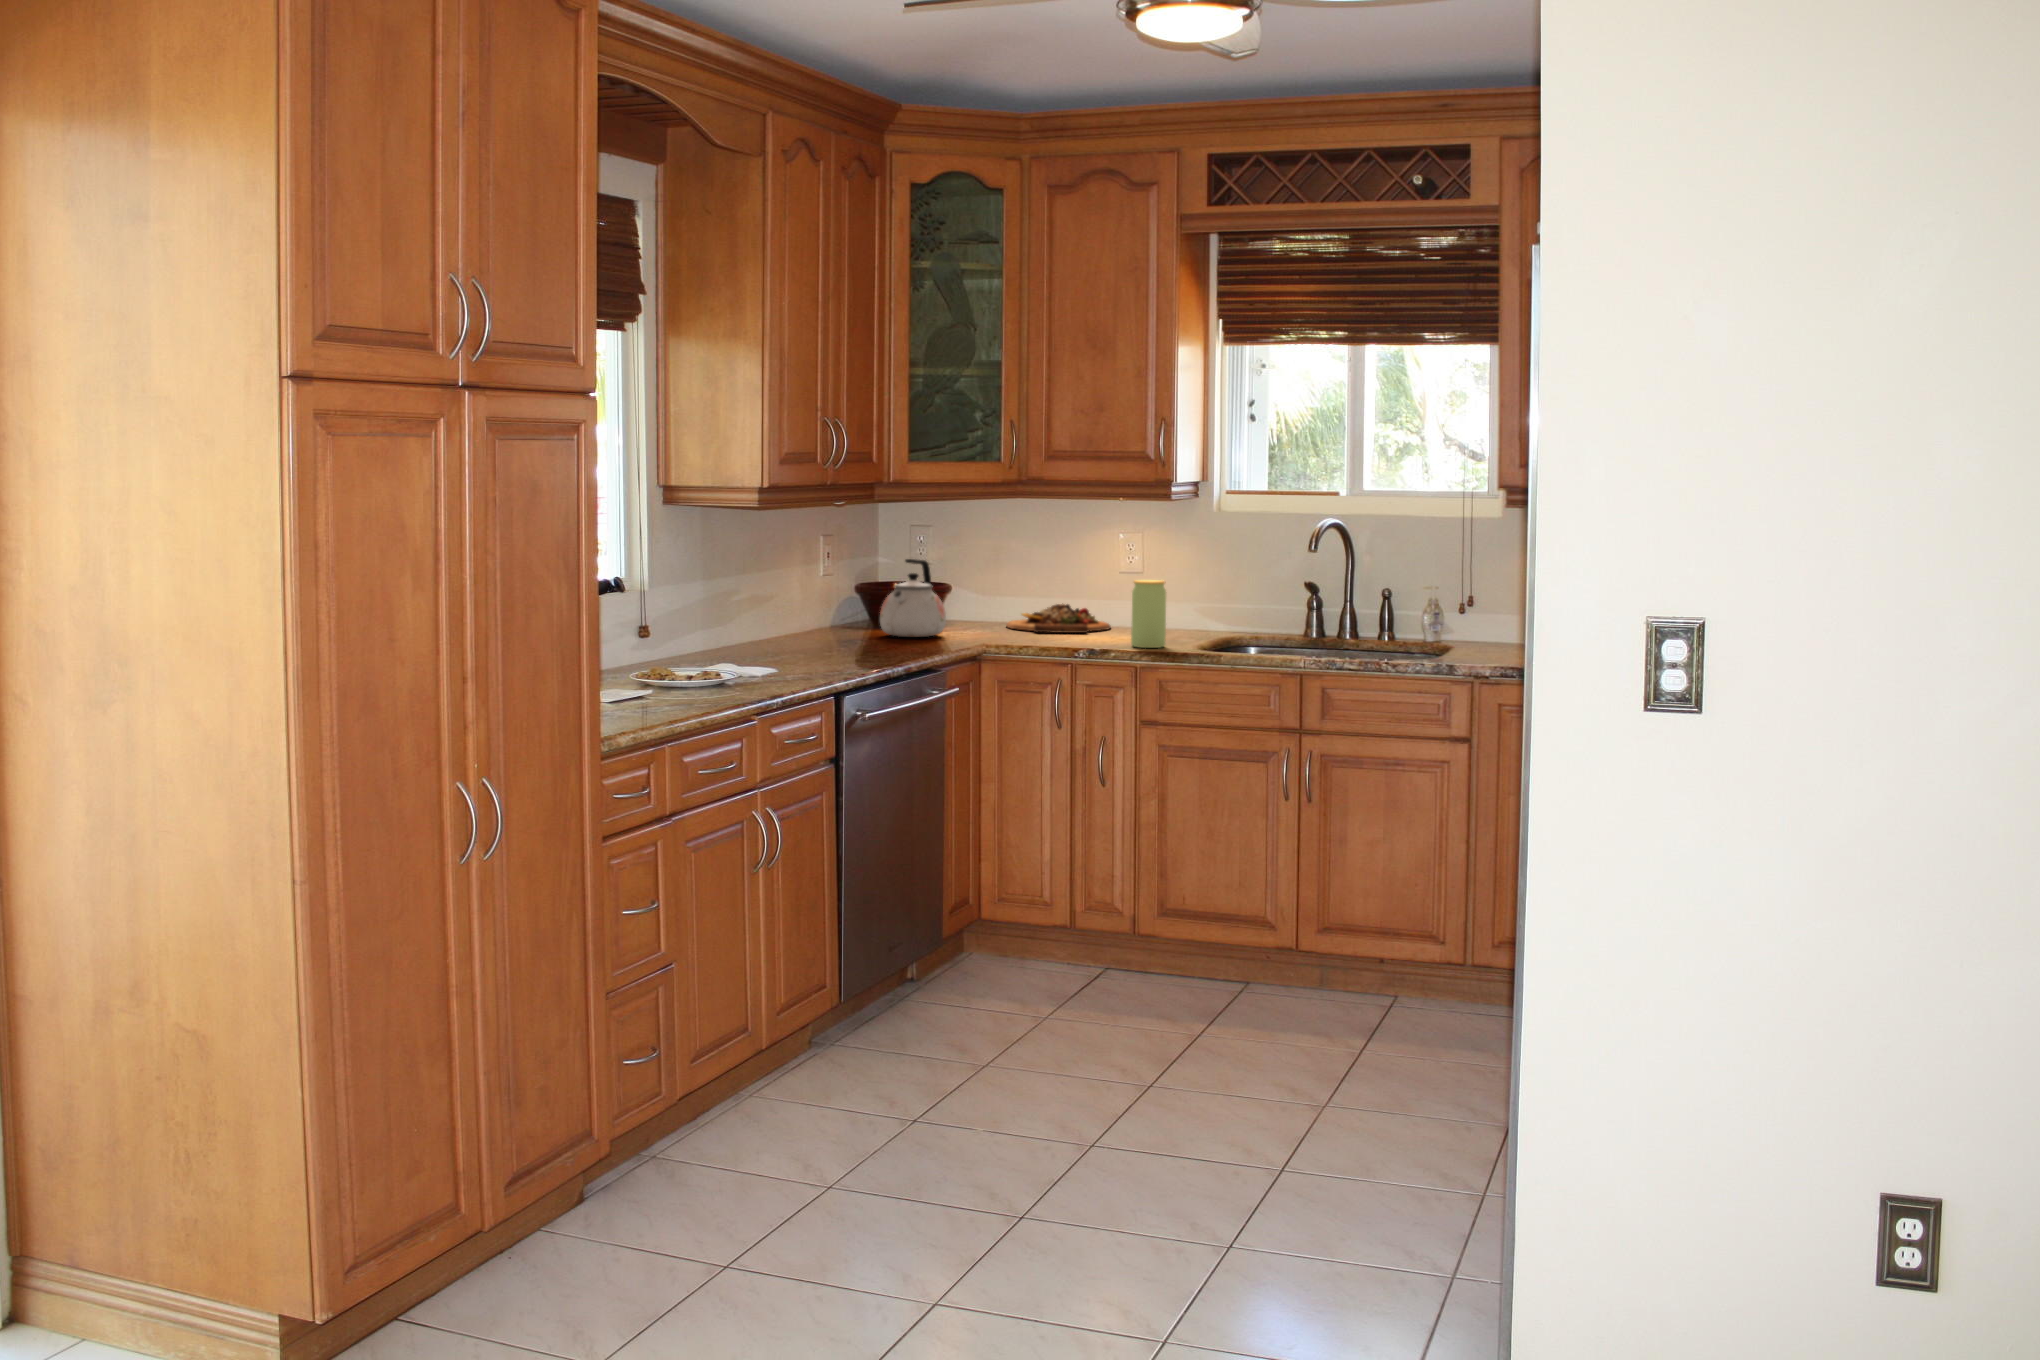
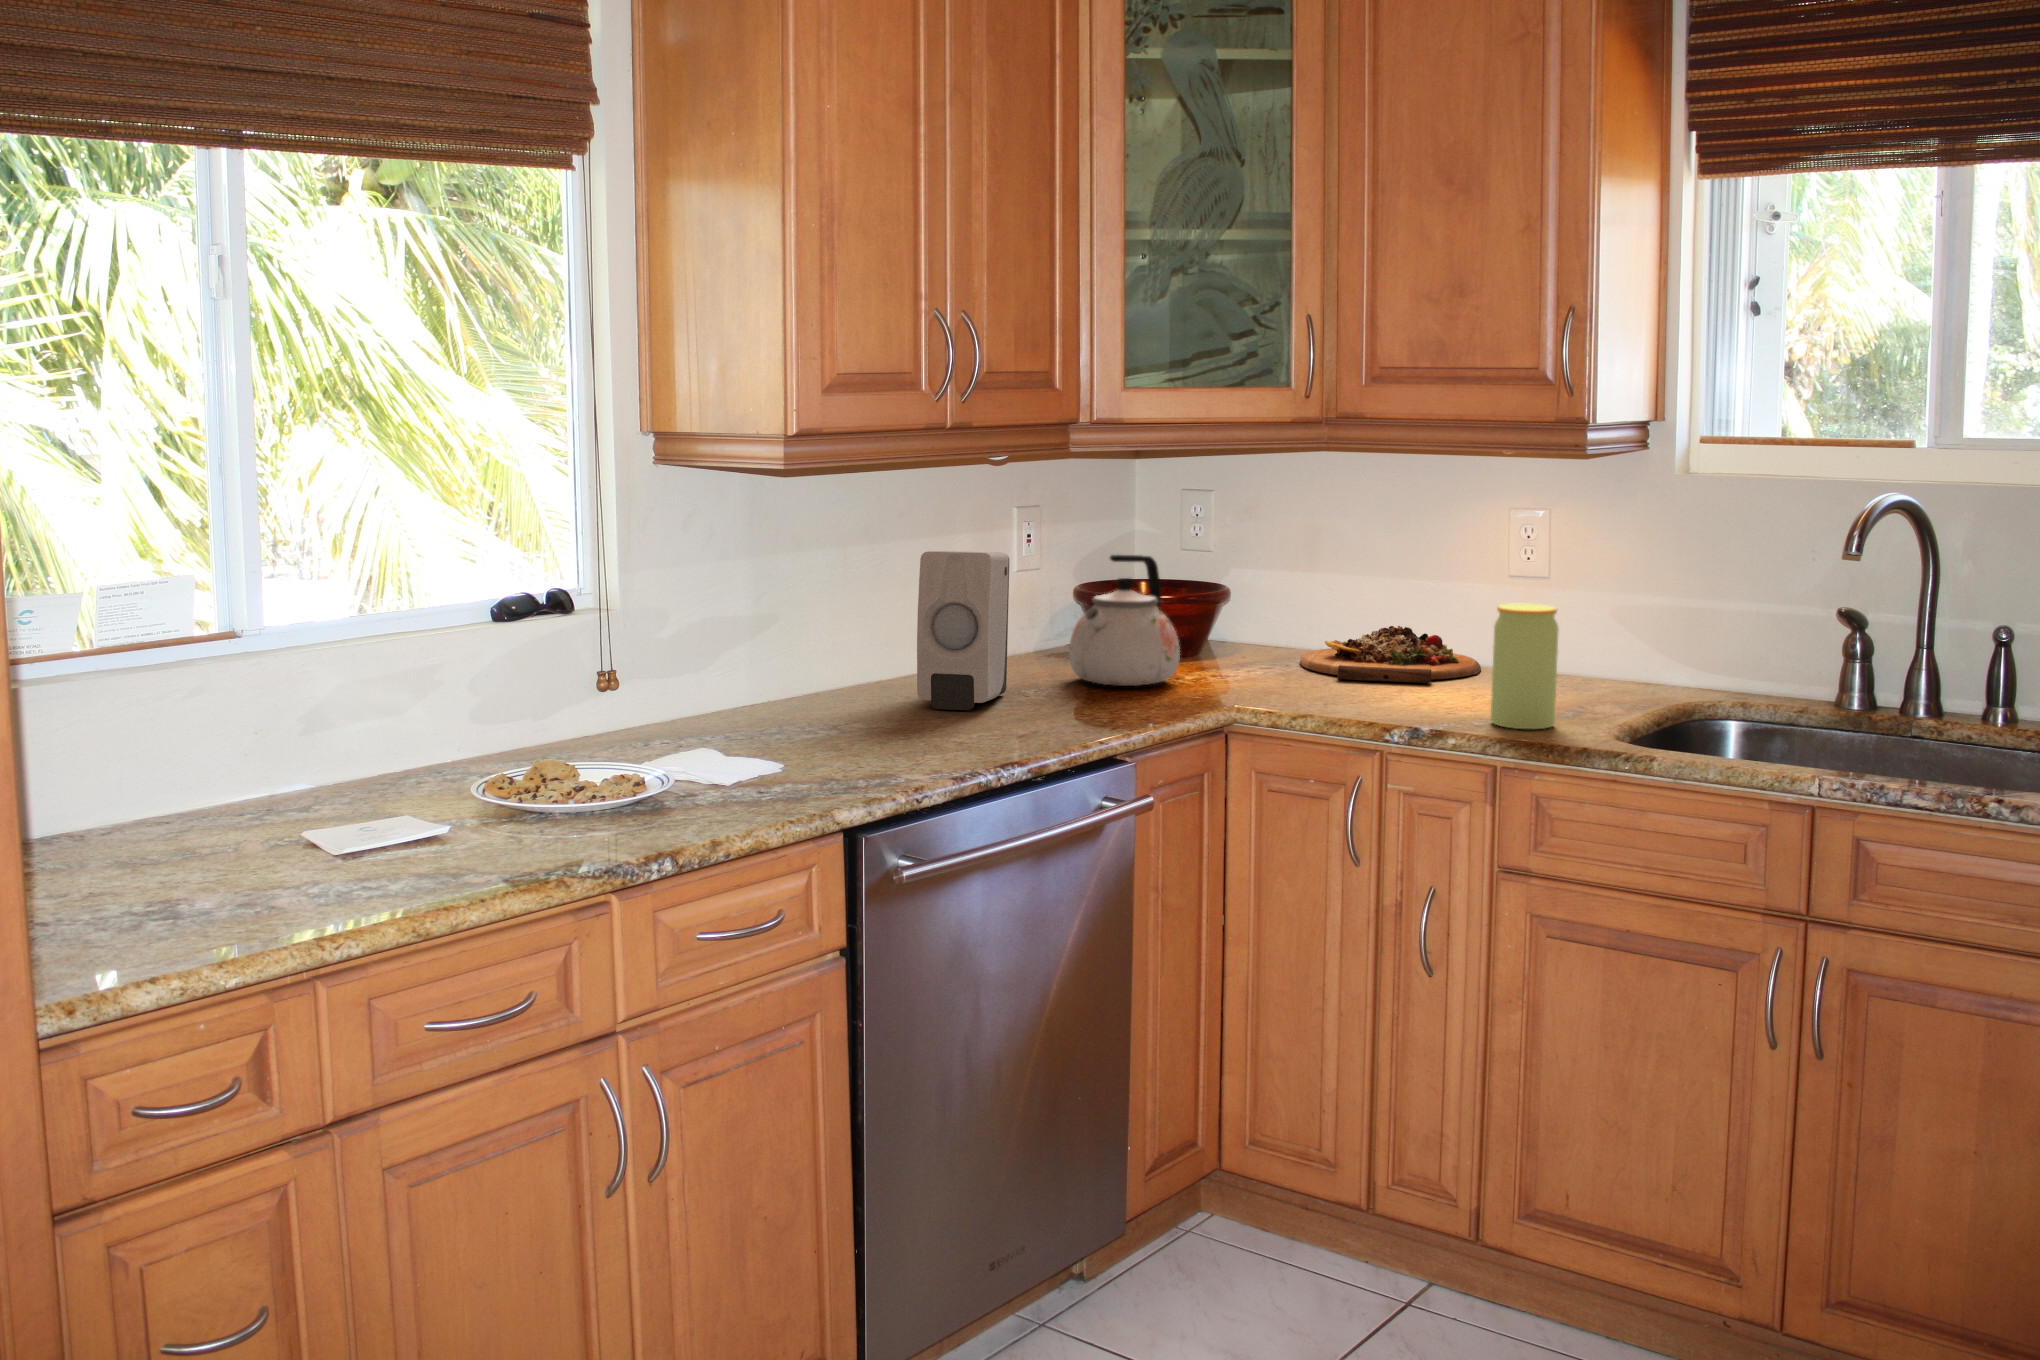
soap dispenser: none [806,554,851,648] -> present [917,551,1009,710]

